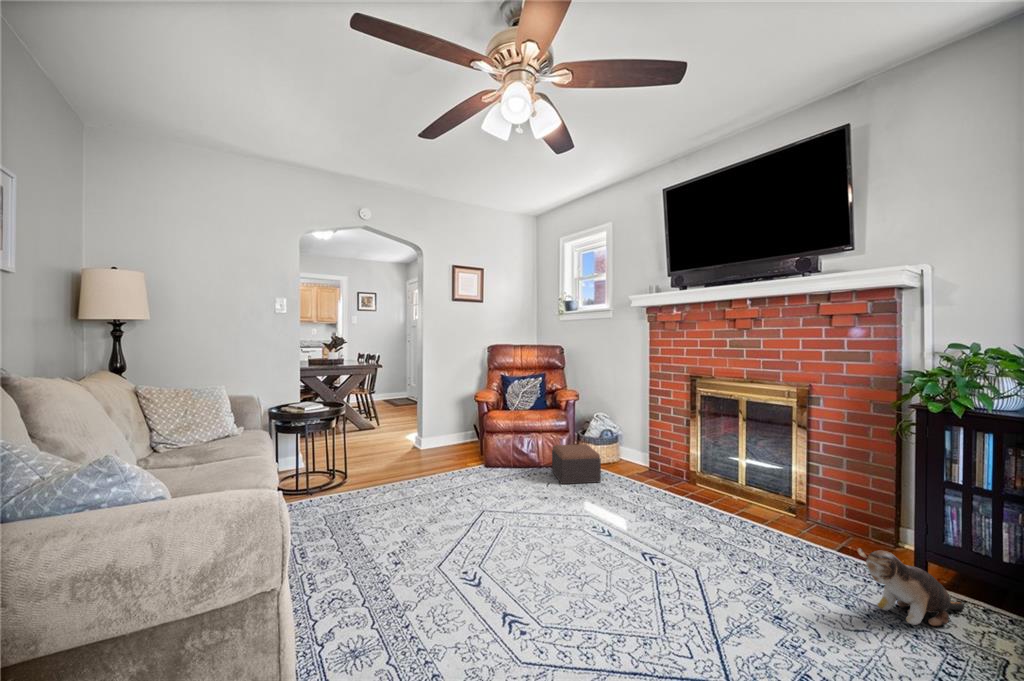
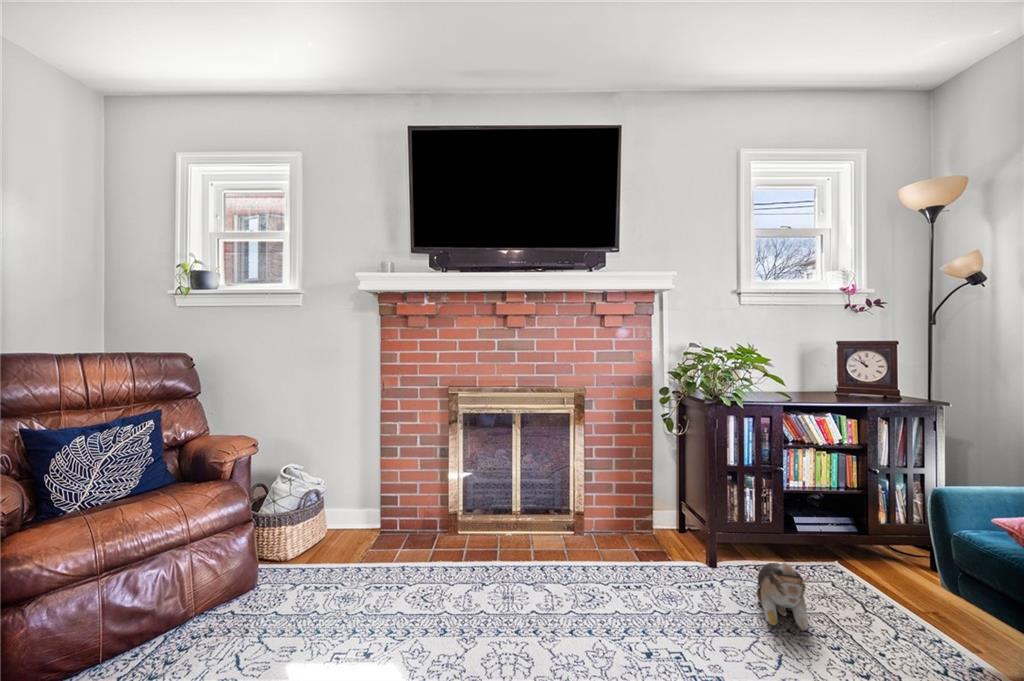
footstool: present [552,444,601,484] -> none [215,534,340,653]

